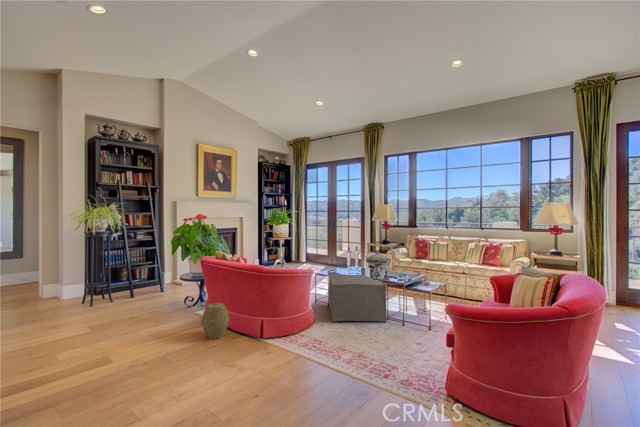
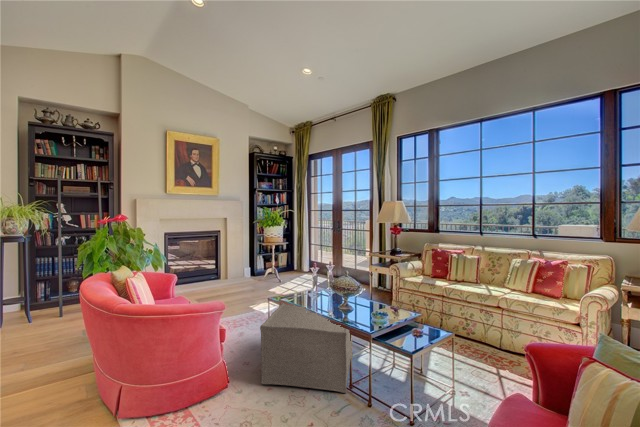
woven basket: present [202,303,229,339] -> none [46,348,97,406]

